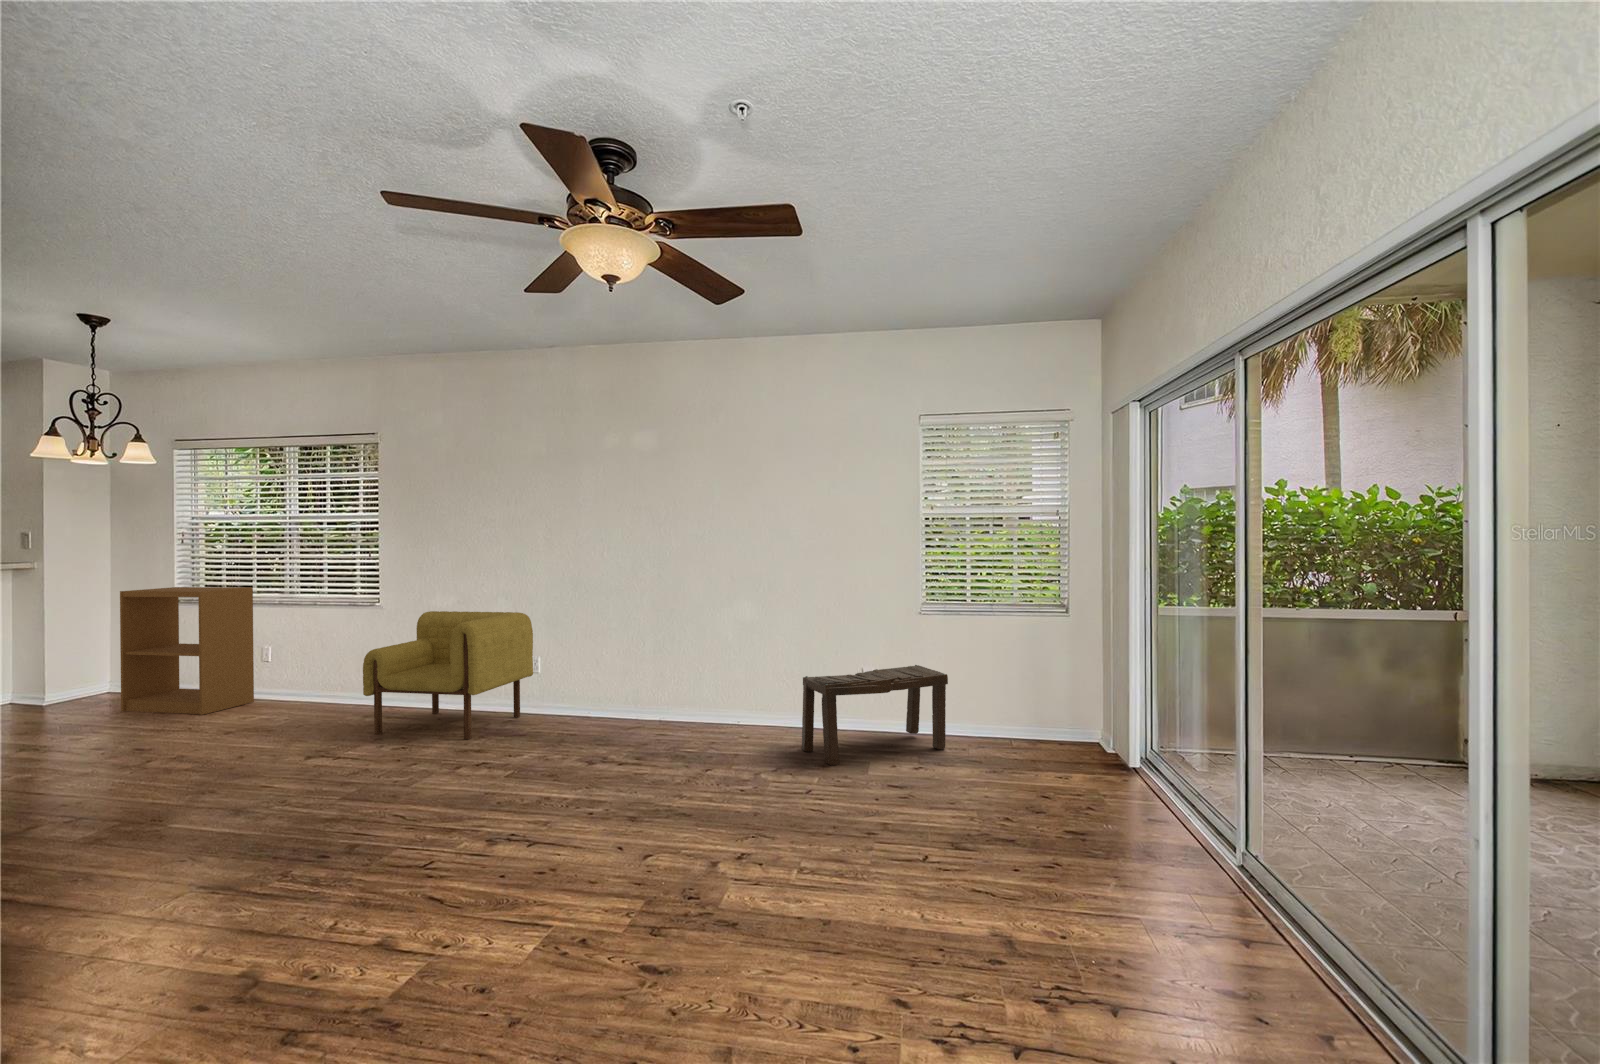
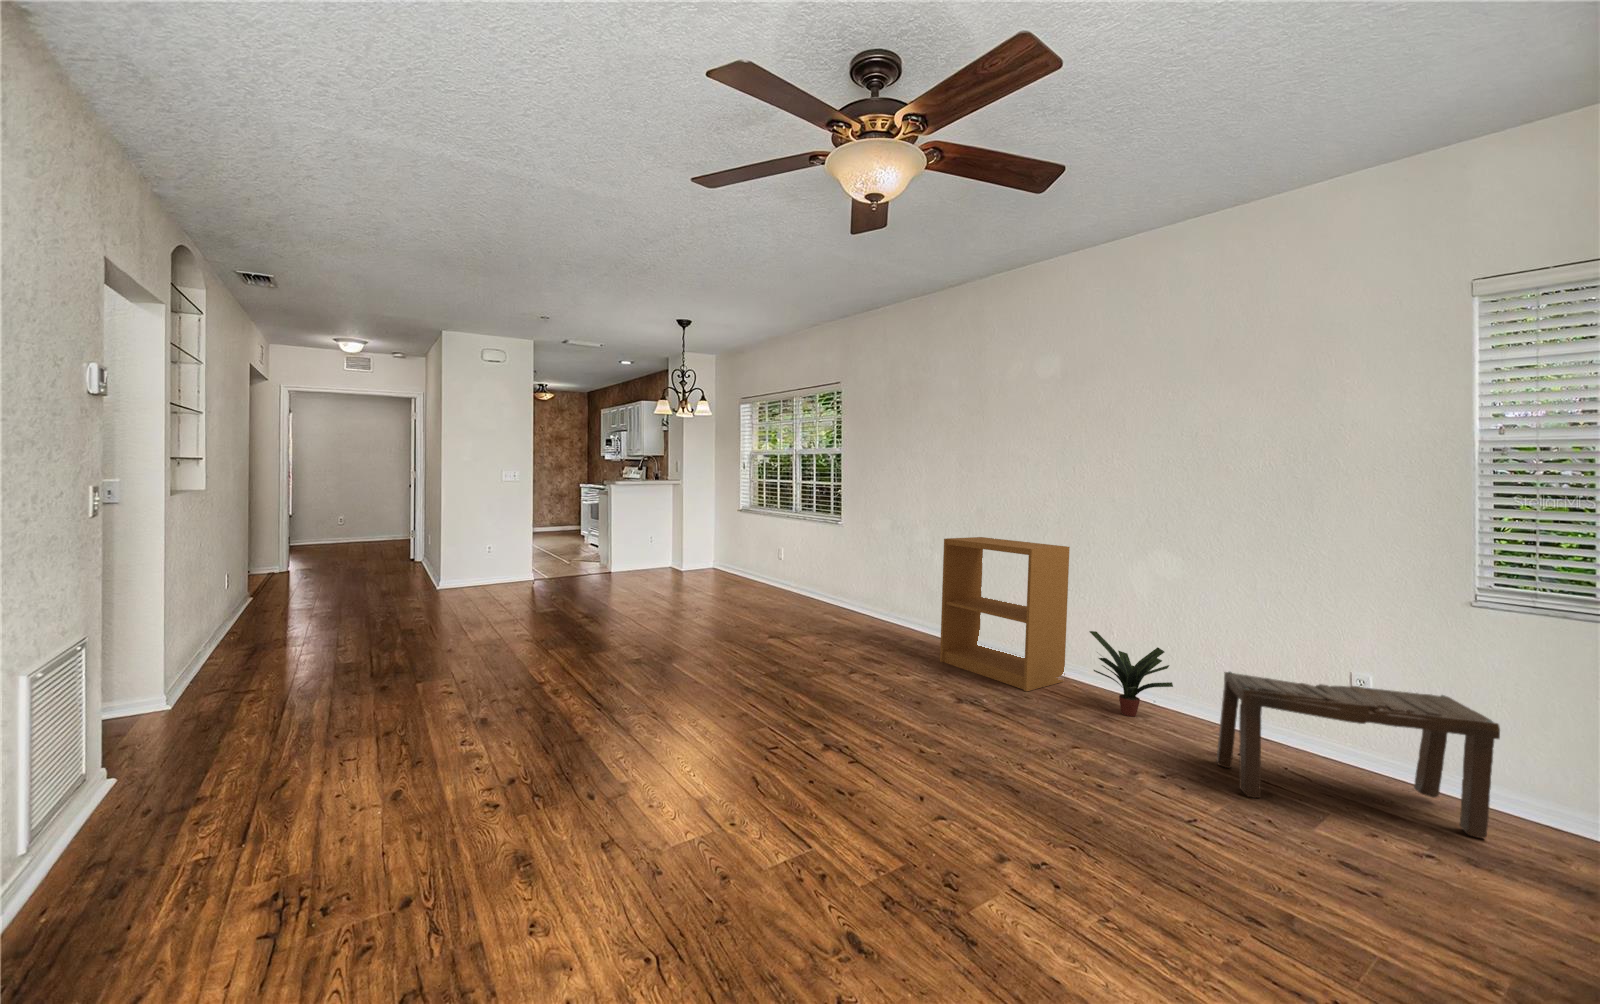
bookshelf: present [120,587,254,715] -> present [940,537,1070,692]
armchair: present [363,611,533,739] -> none [823,543,952,654]
potted plant: none [689,667,759,735] -> present [1089,631,1173,716]

